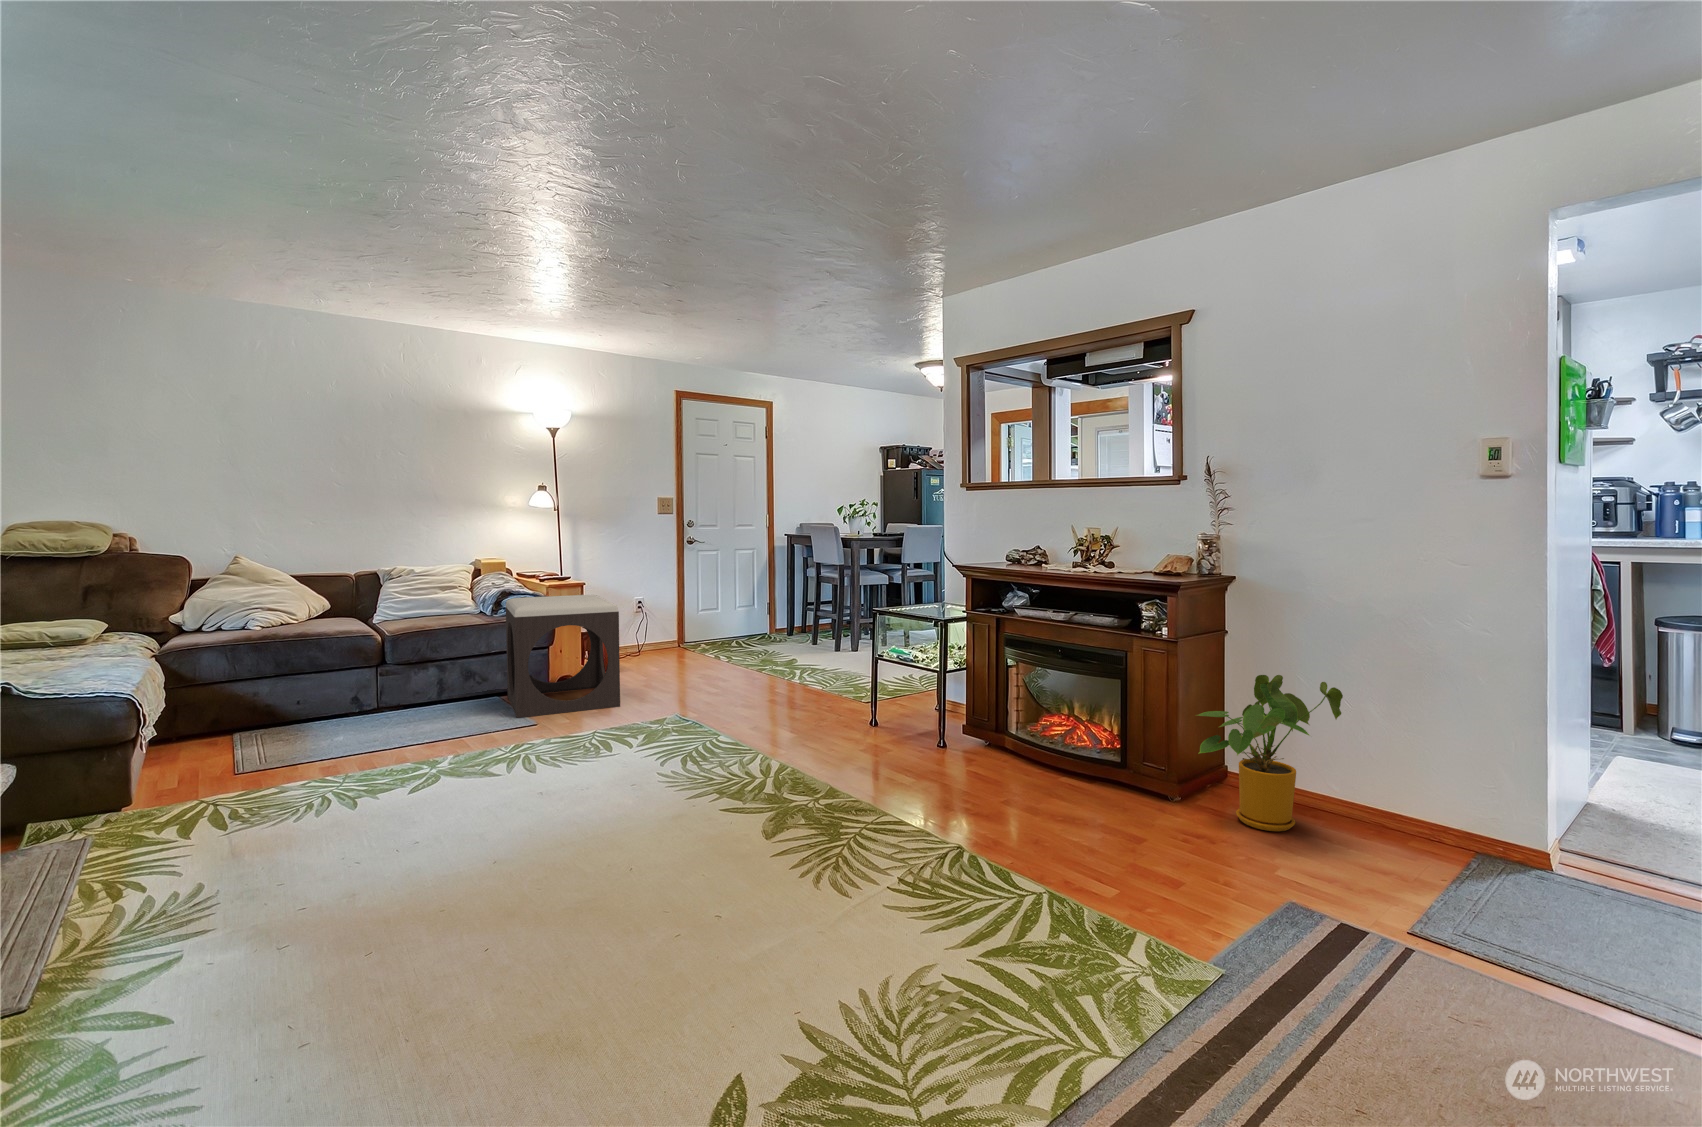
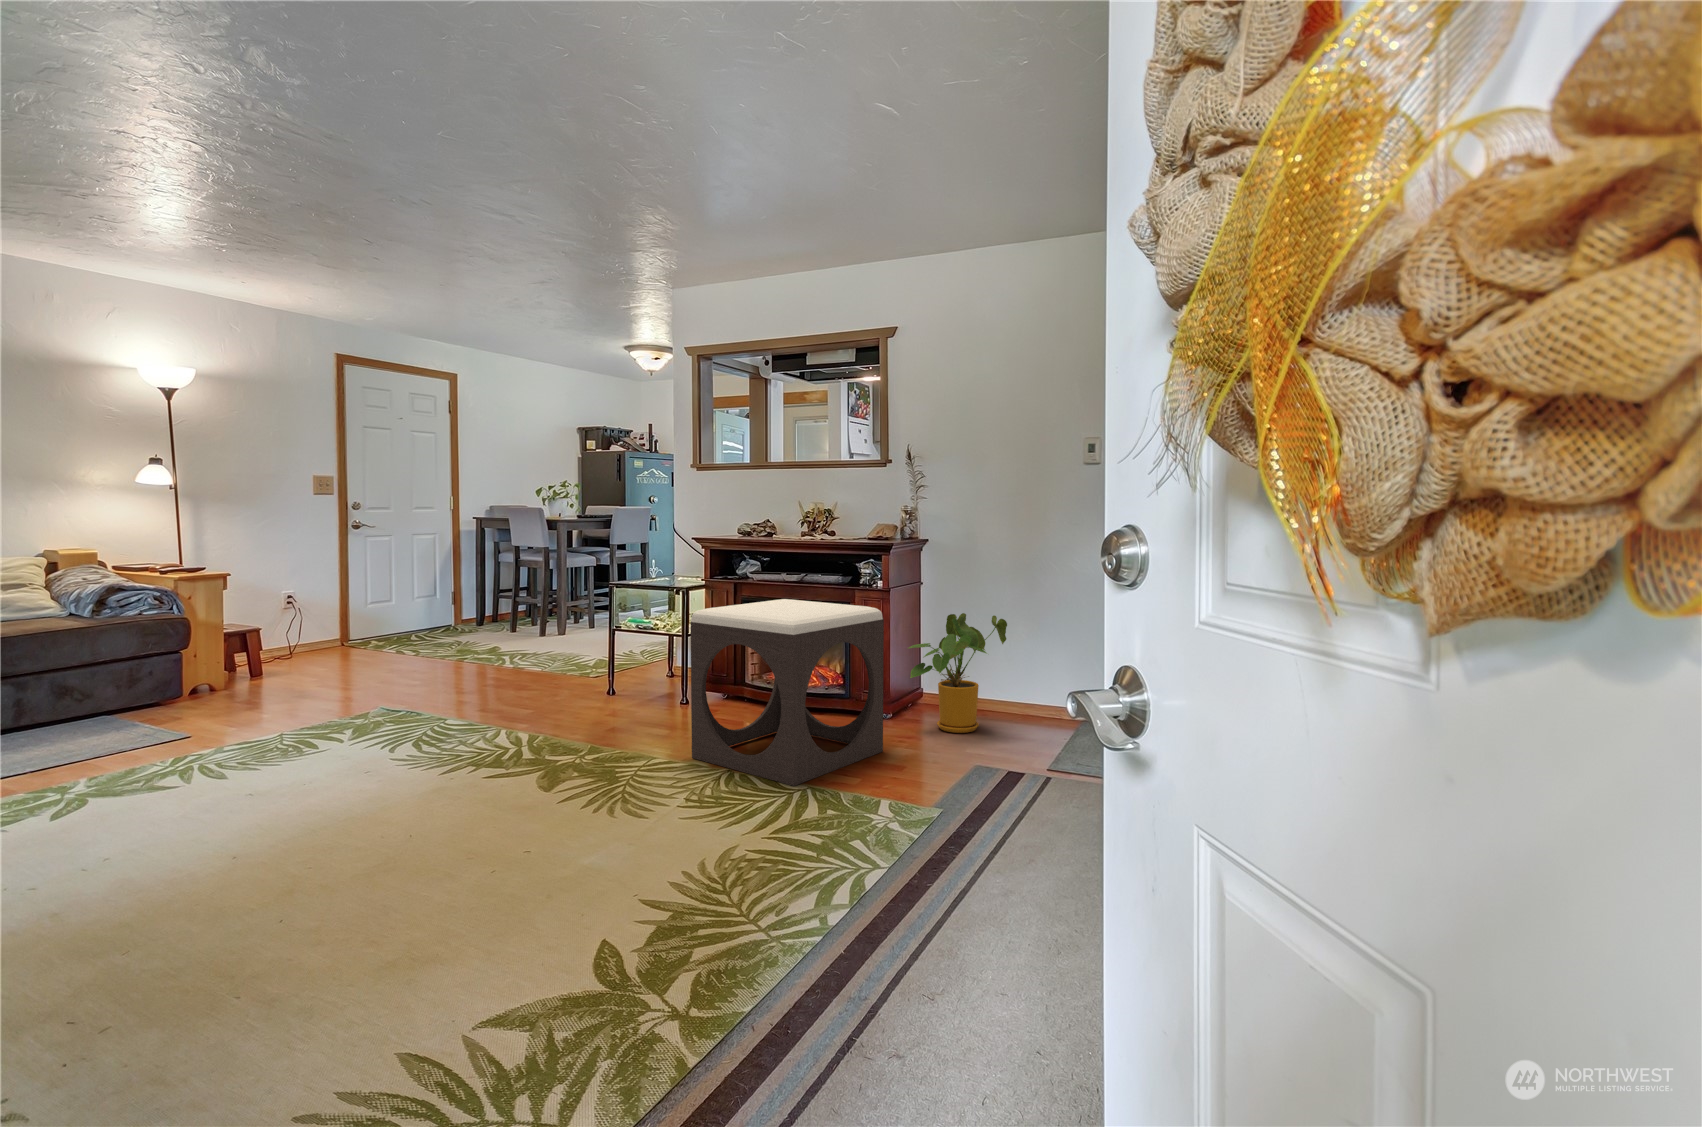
footstool: present [506,595,620,718] -> present [691,599,884,786]

